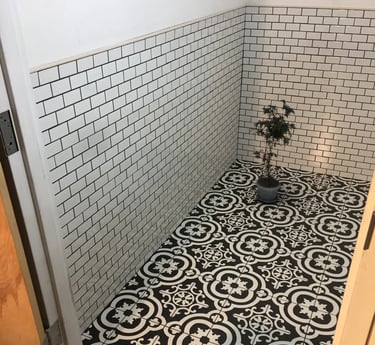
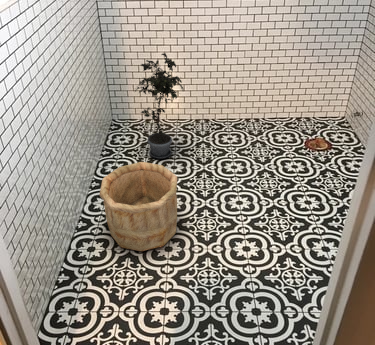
wooden bucket: none [182,197,259,282] -> present [99,162,177,251]

